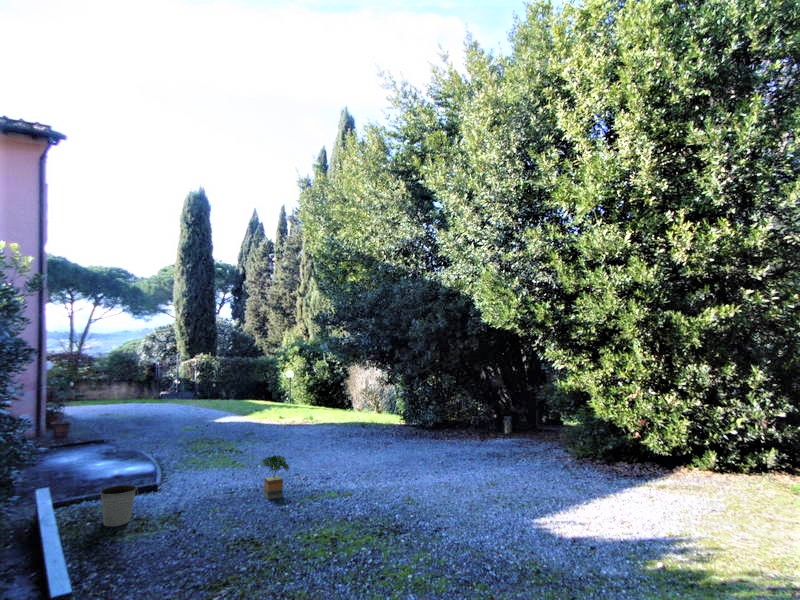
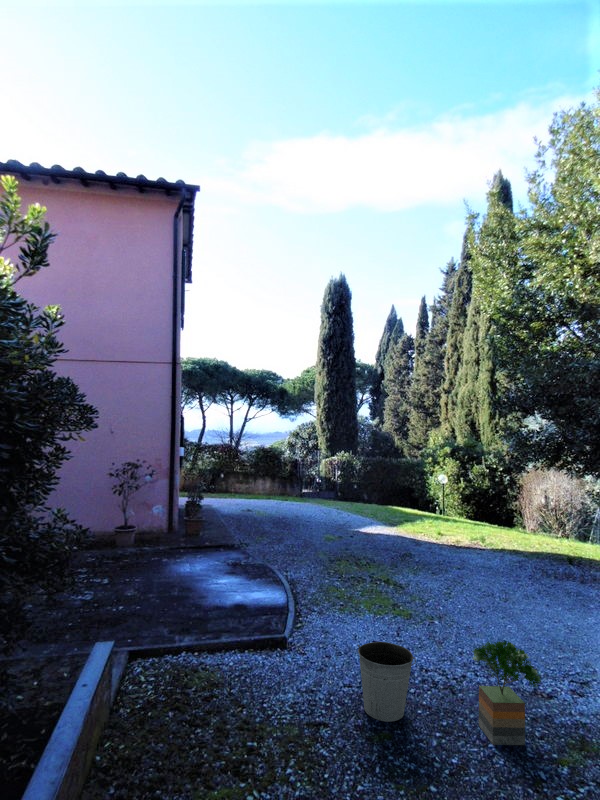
bucket: present [100,485,138,527] -> present [358,642,416,722]

